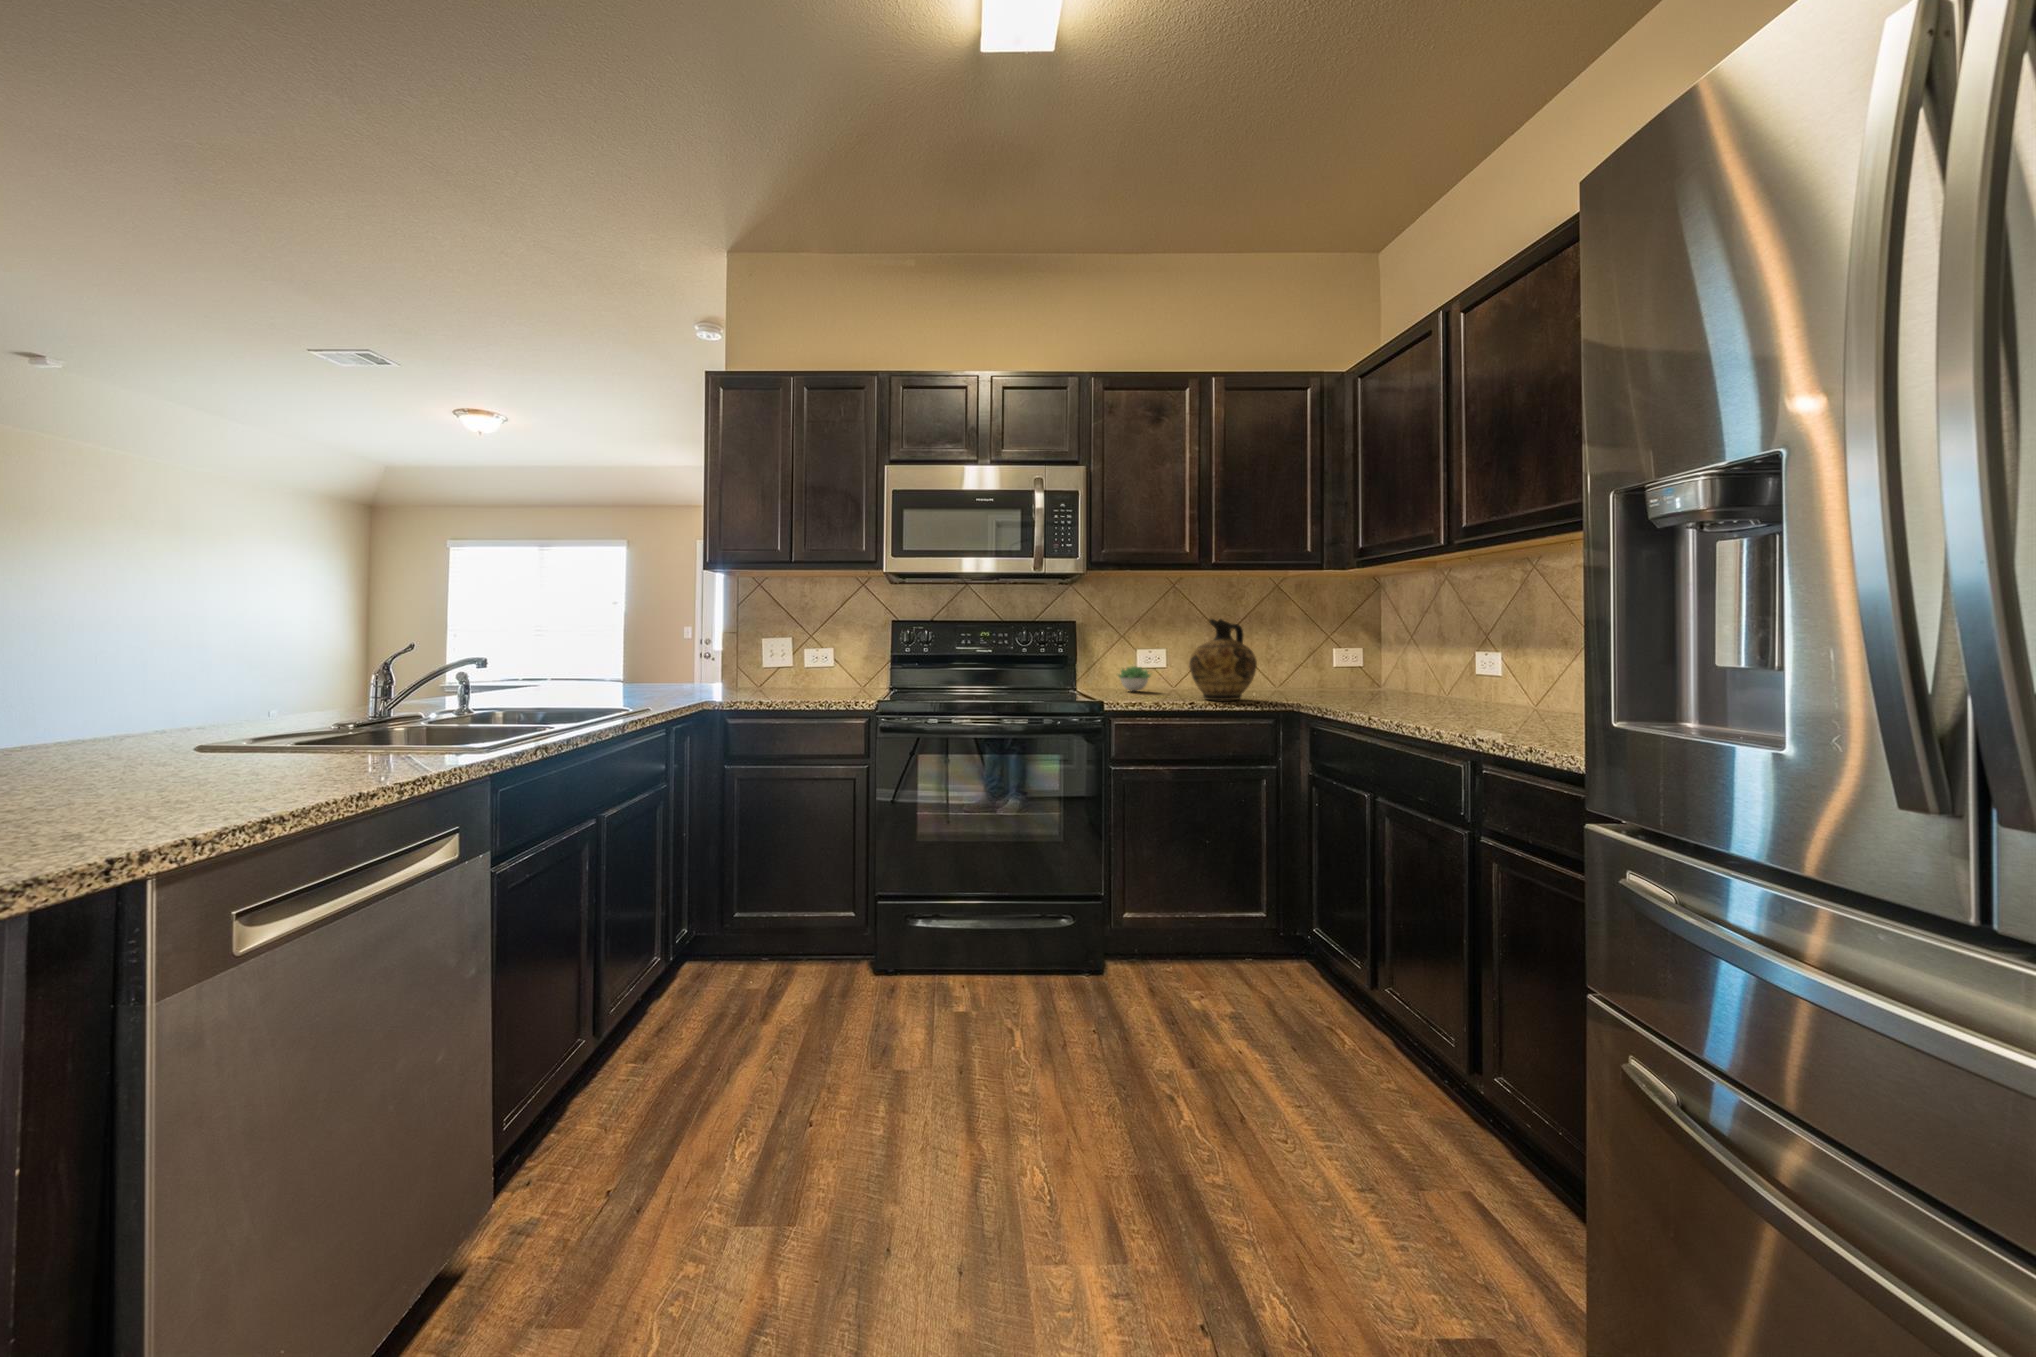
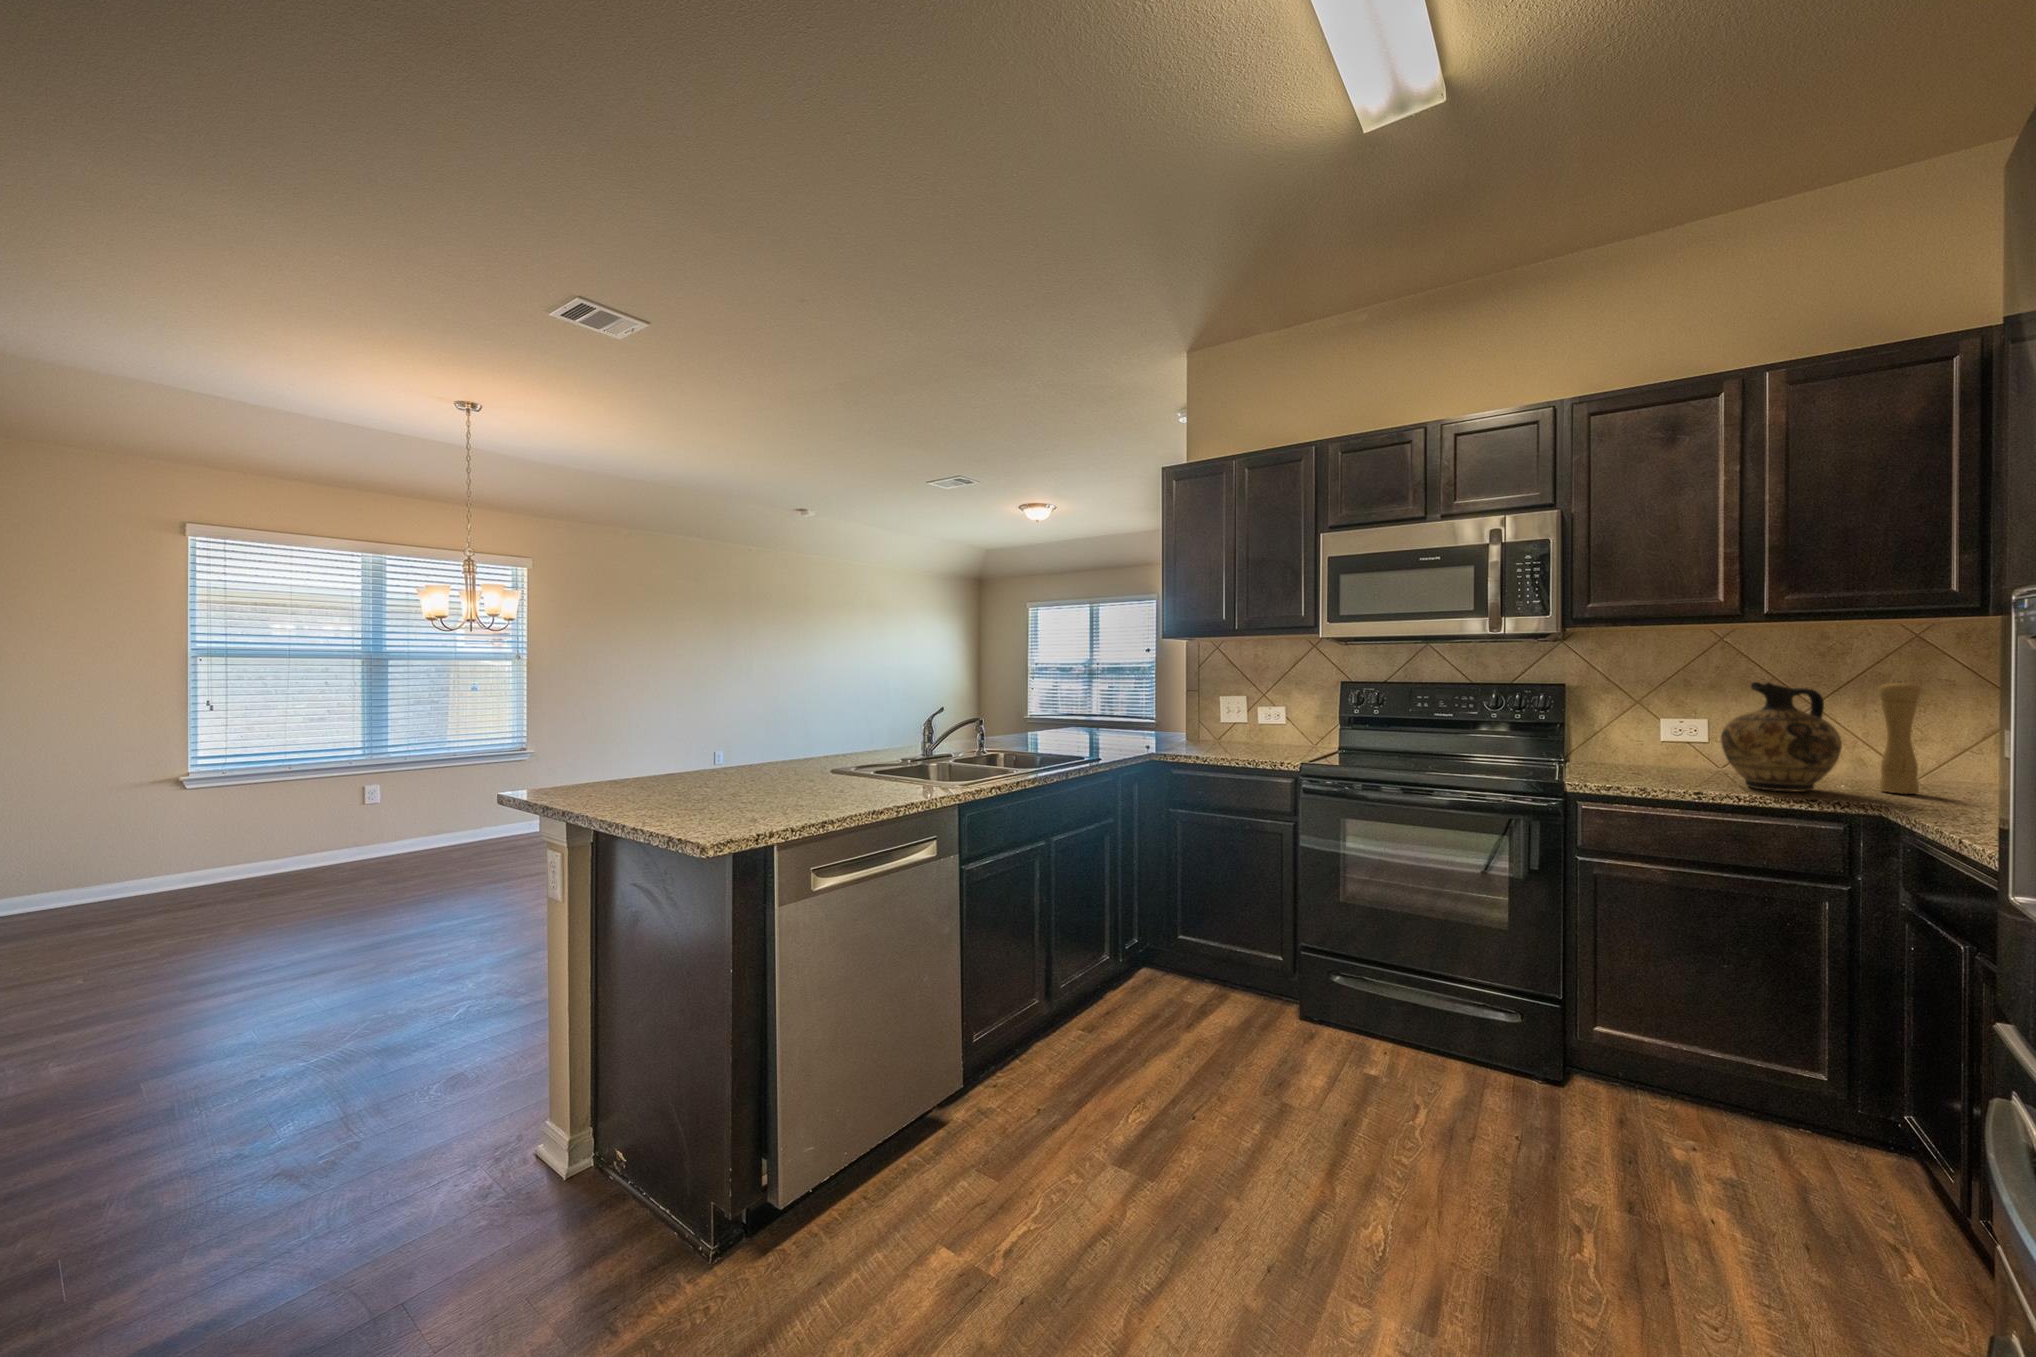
pepper mill: none [1267,619,1288,698] -> present [1878,681,1921,794]
succulent plant: present [1118,666,1151,691] -> none [1624,736,1683,767]

